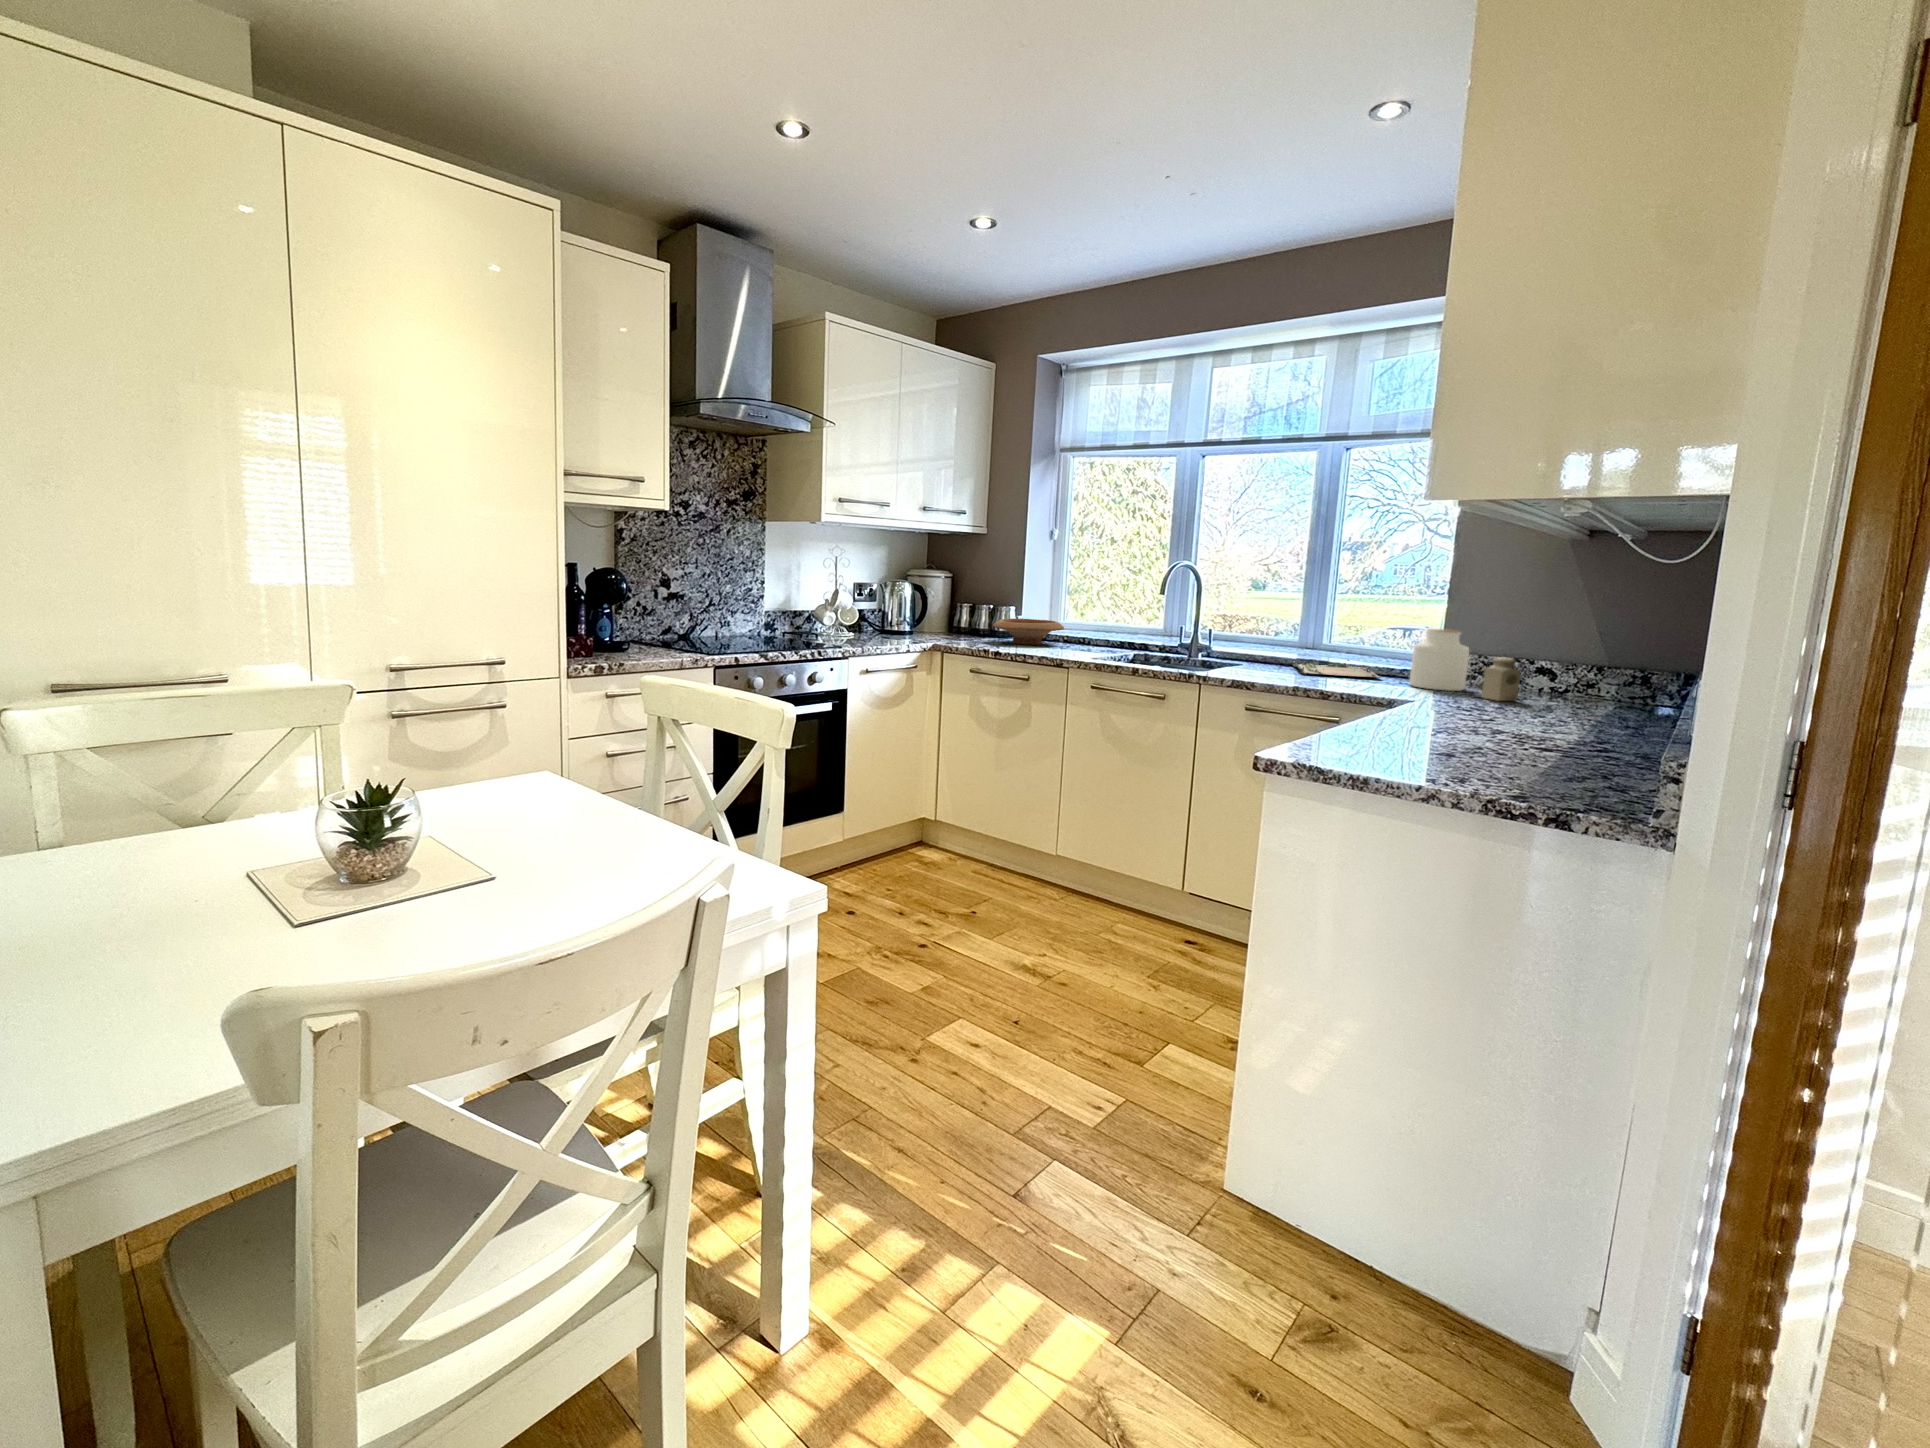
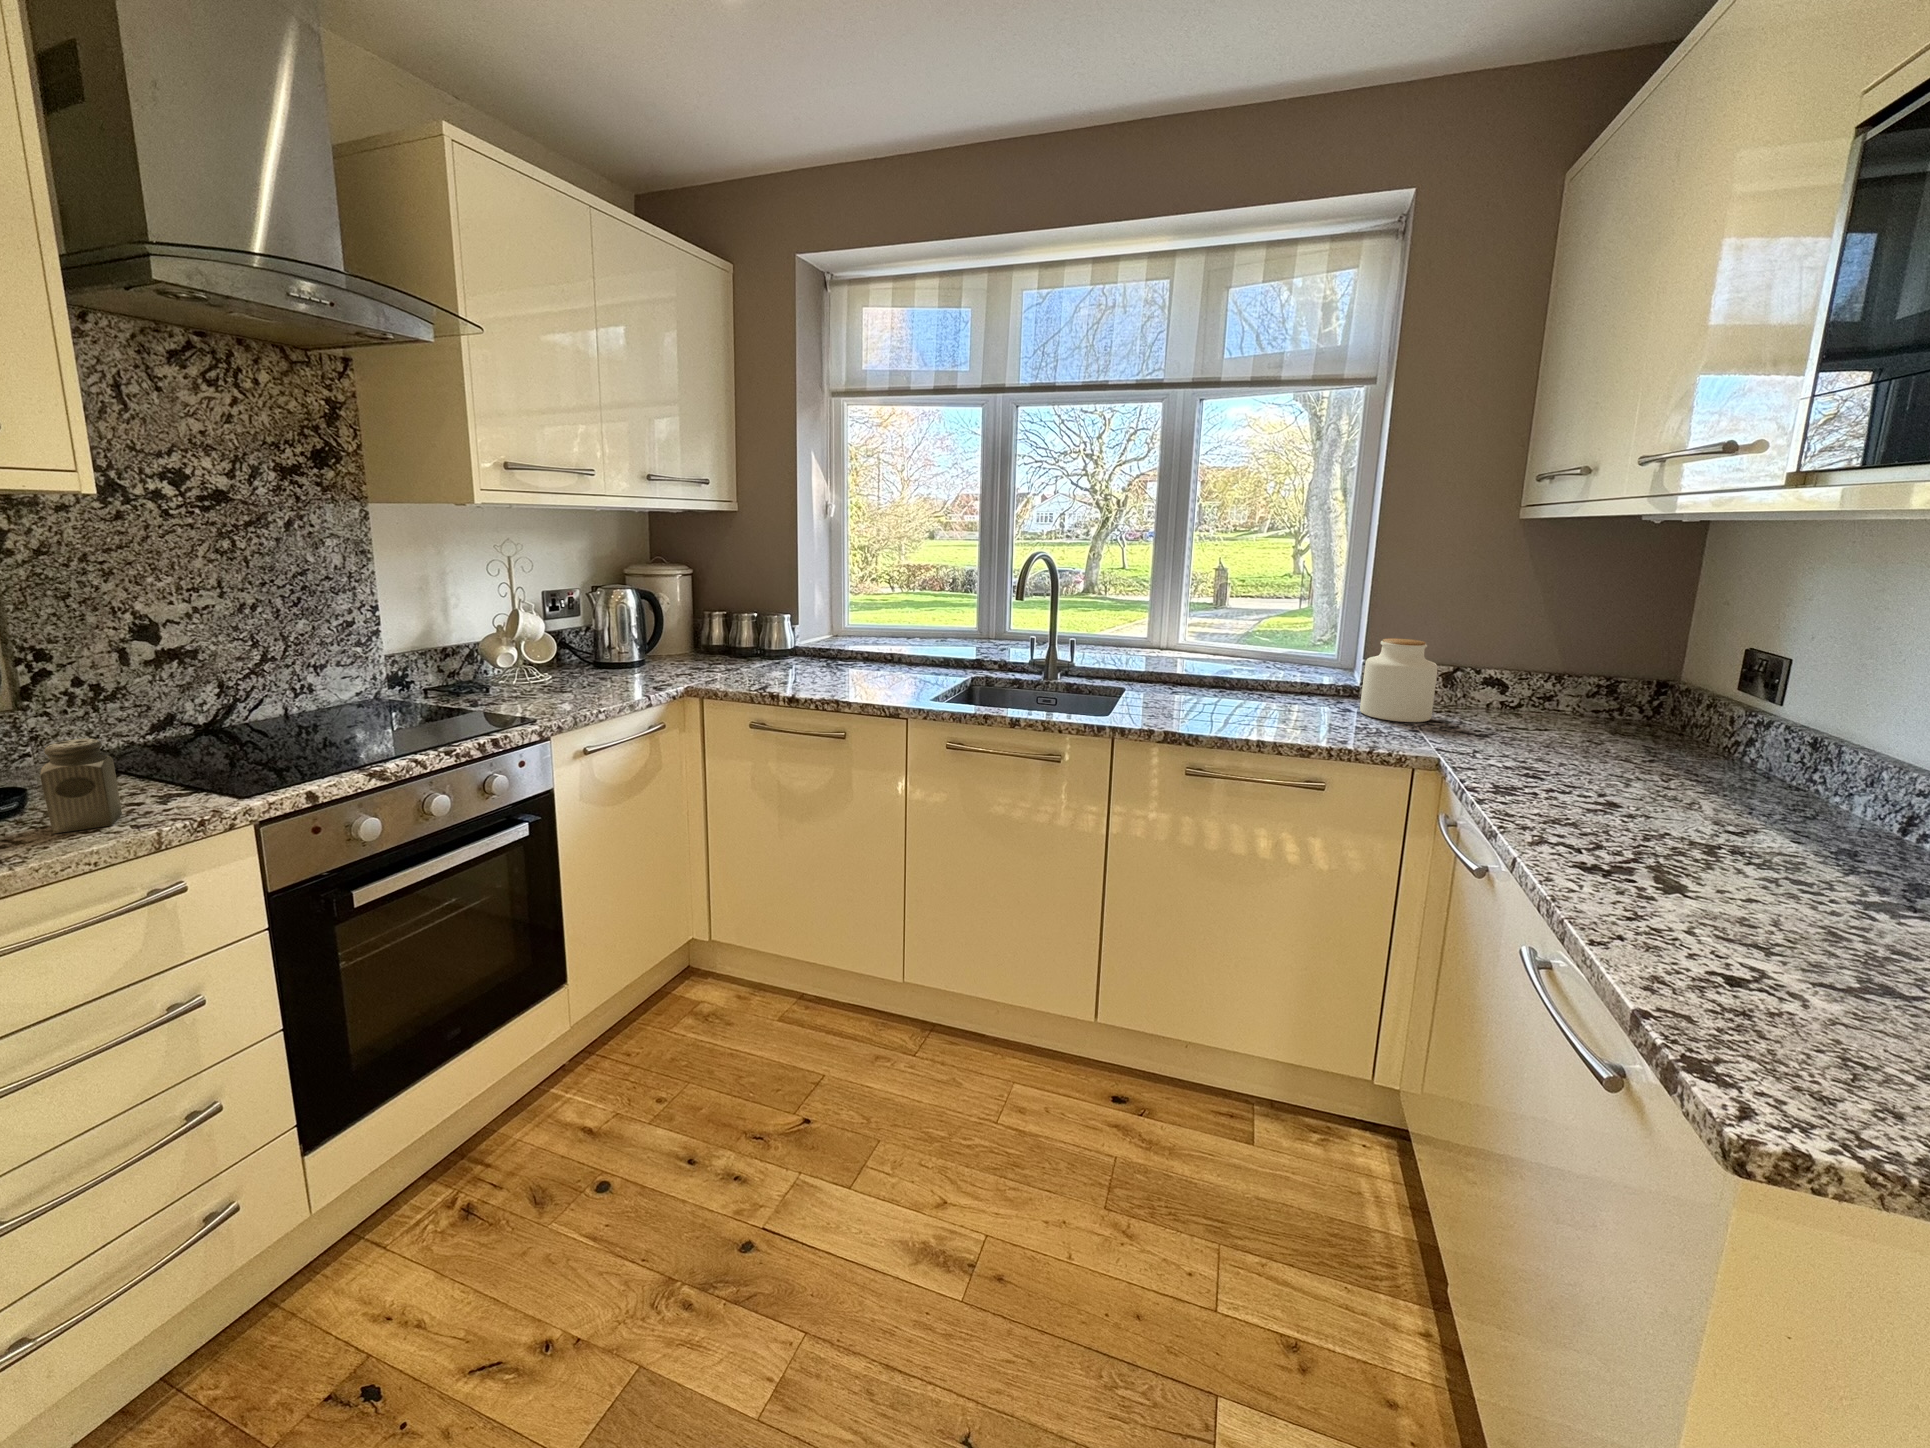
wooden bowl: present [993,619,1064,645] -> none [773,635,874,675]
salt shaker: present [1482,657,1521,701] -> present [40,738,122,833]
tray: present [1293,660,1380,677] -> none [1179,669,1316,705]

